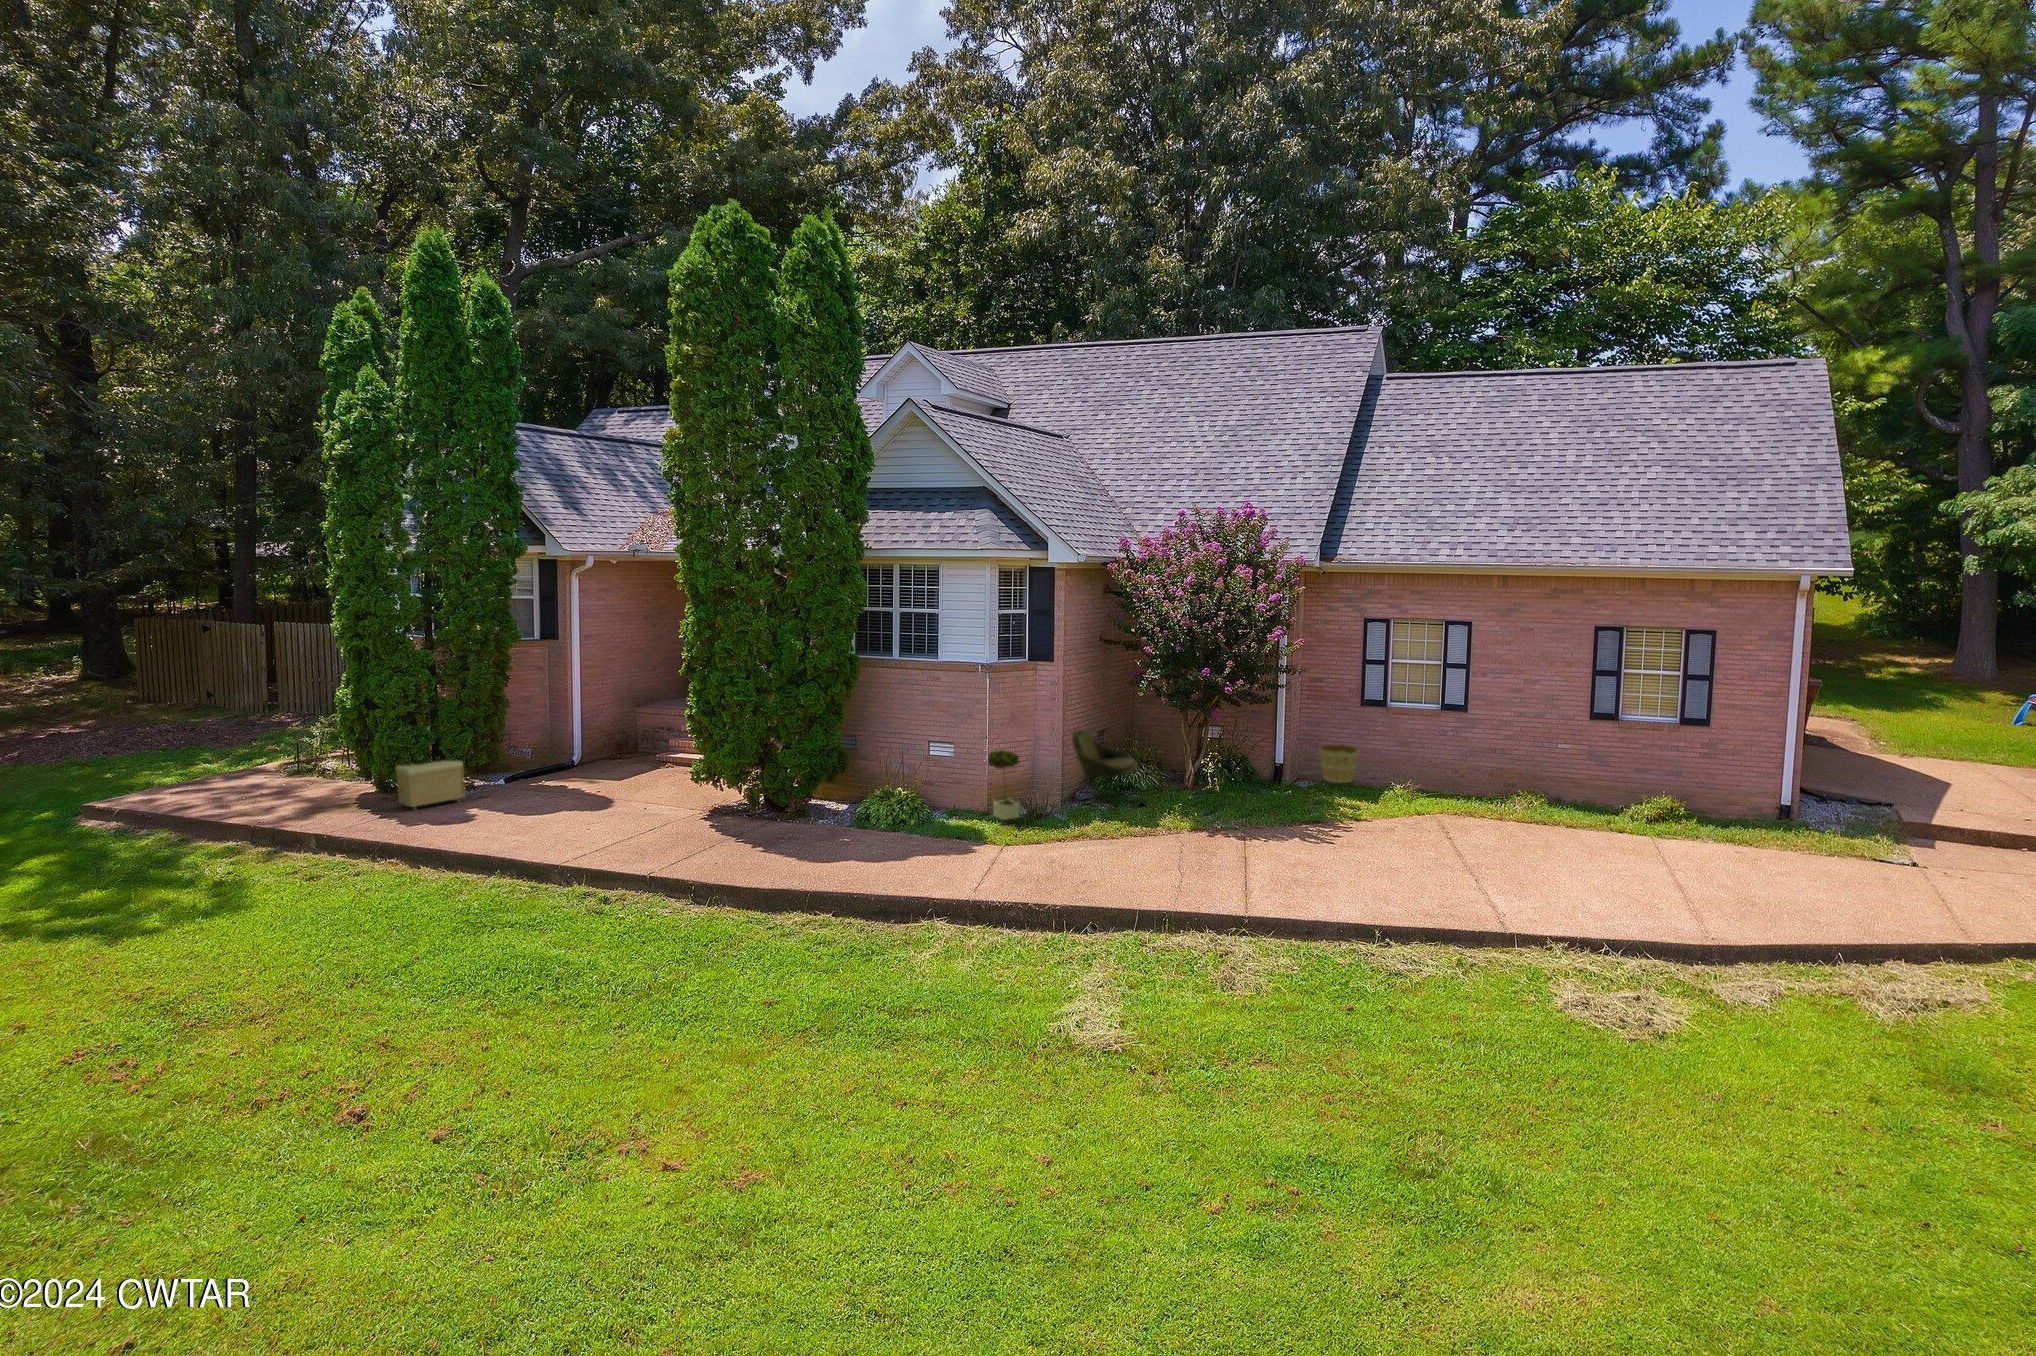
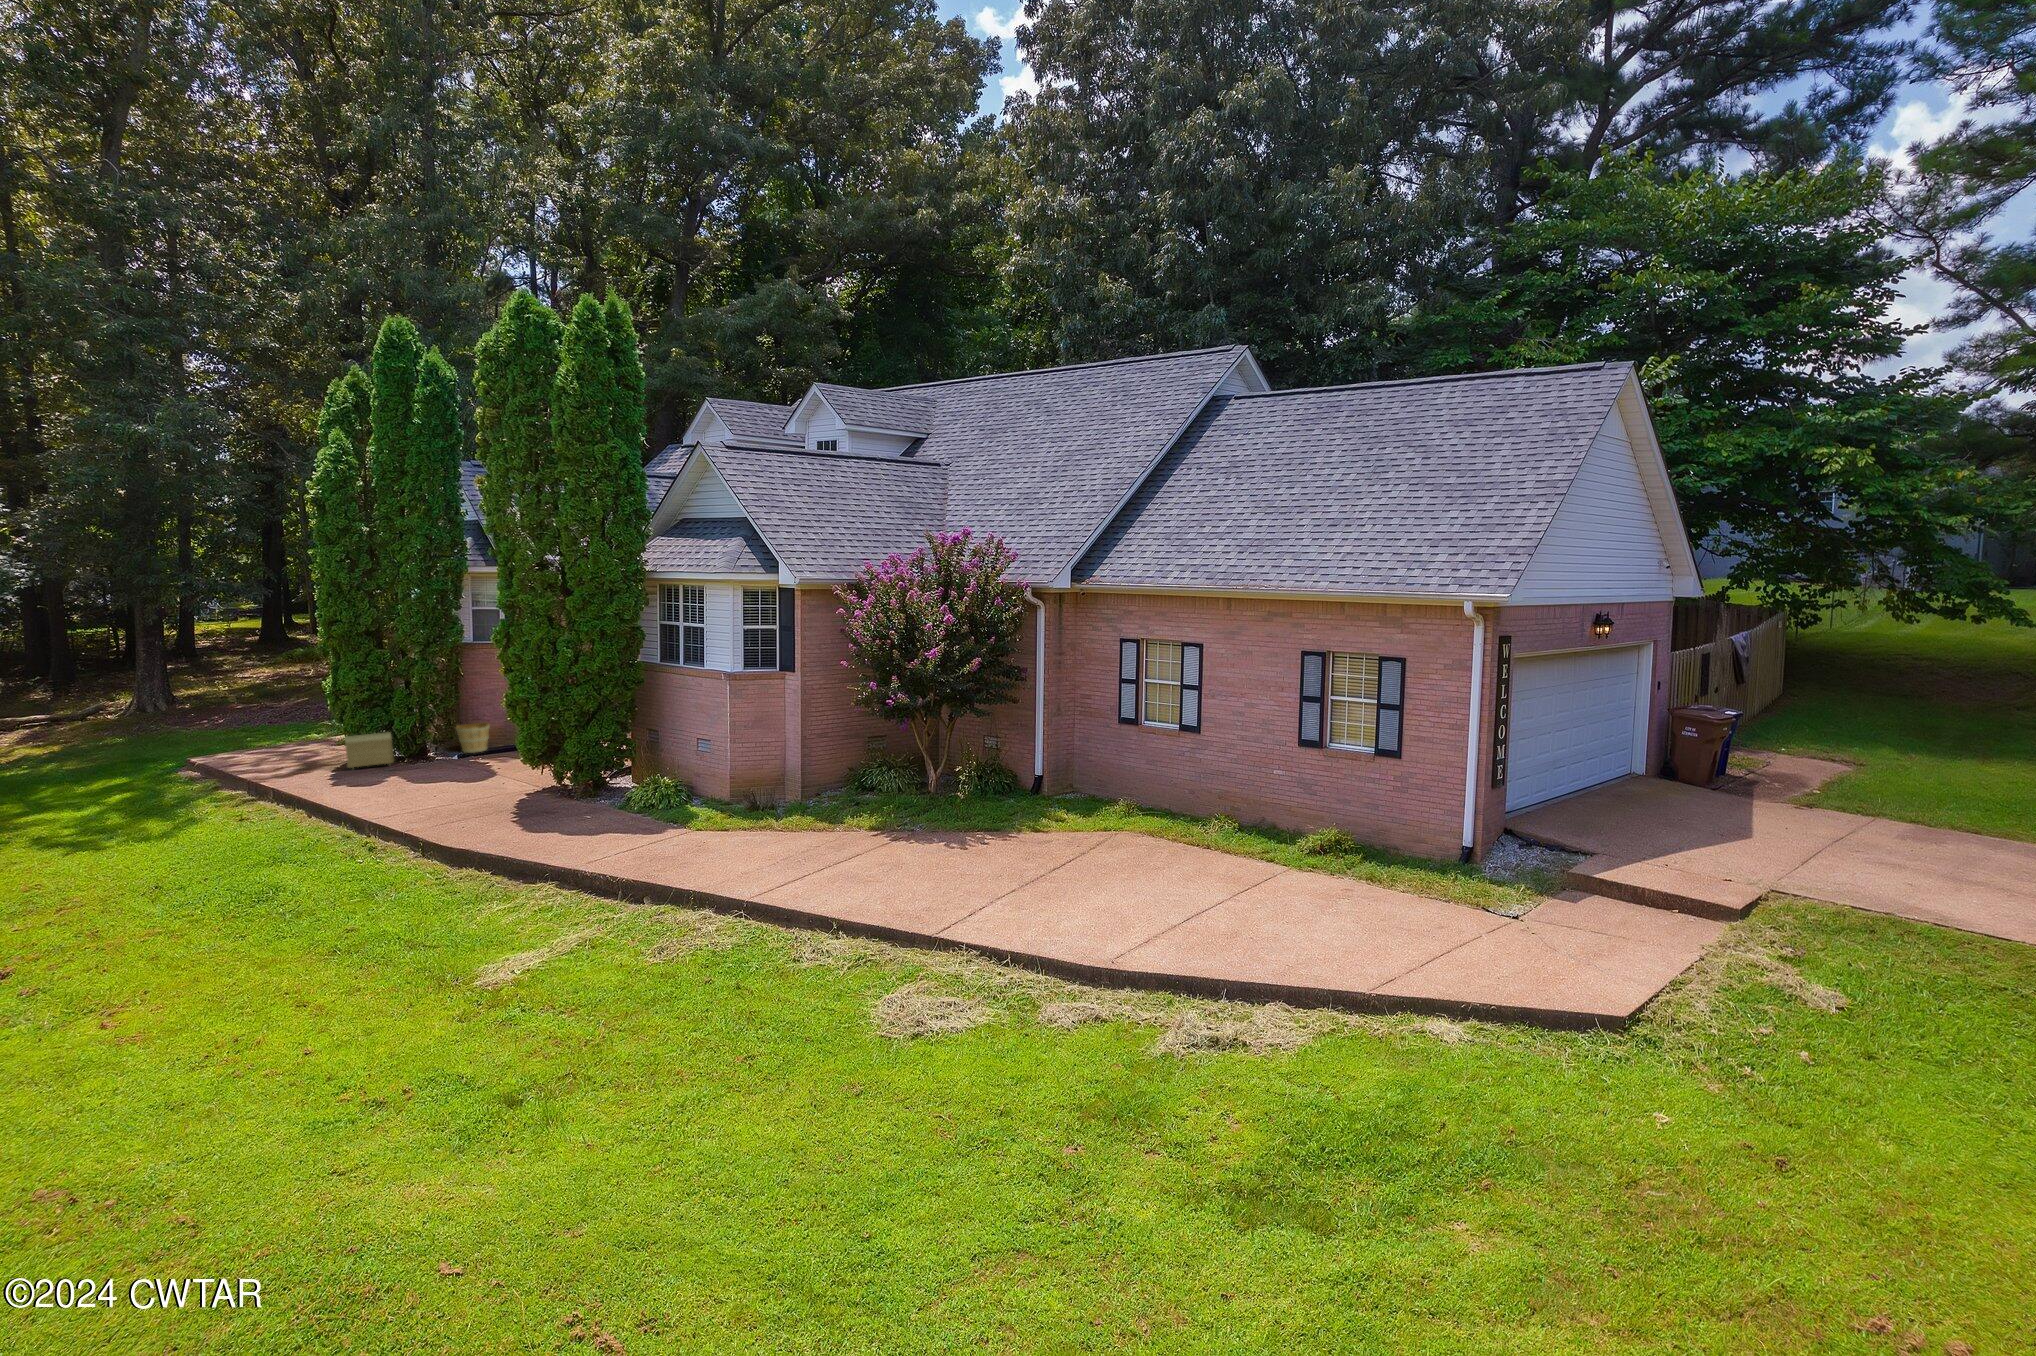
lounge chair: present [1072,730,1138,806] -> none [810,733,875,802]
wooden bucket: present [1319,745,1359,783] -> present [456,722,490,753]
potted tree: present [988,750,1020,820] -> none [713,746,742,806]

